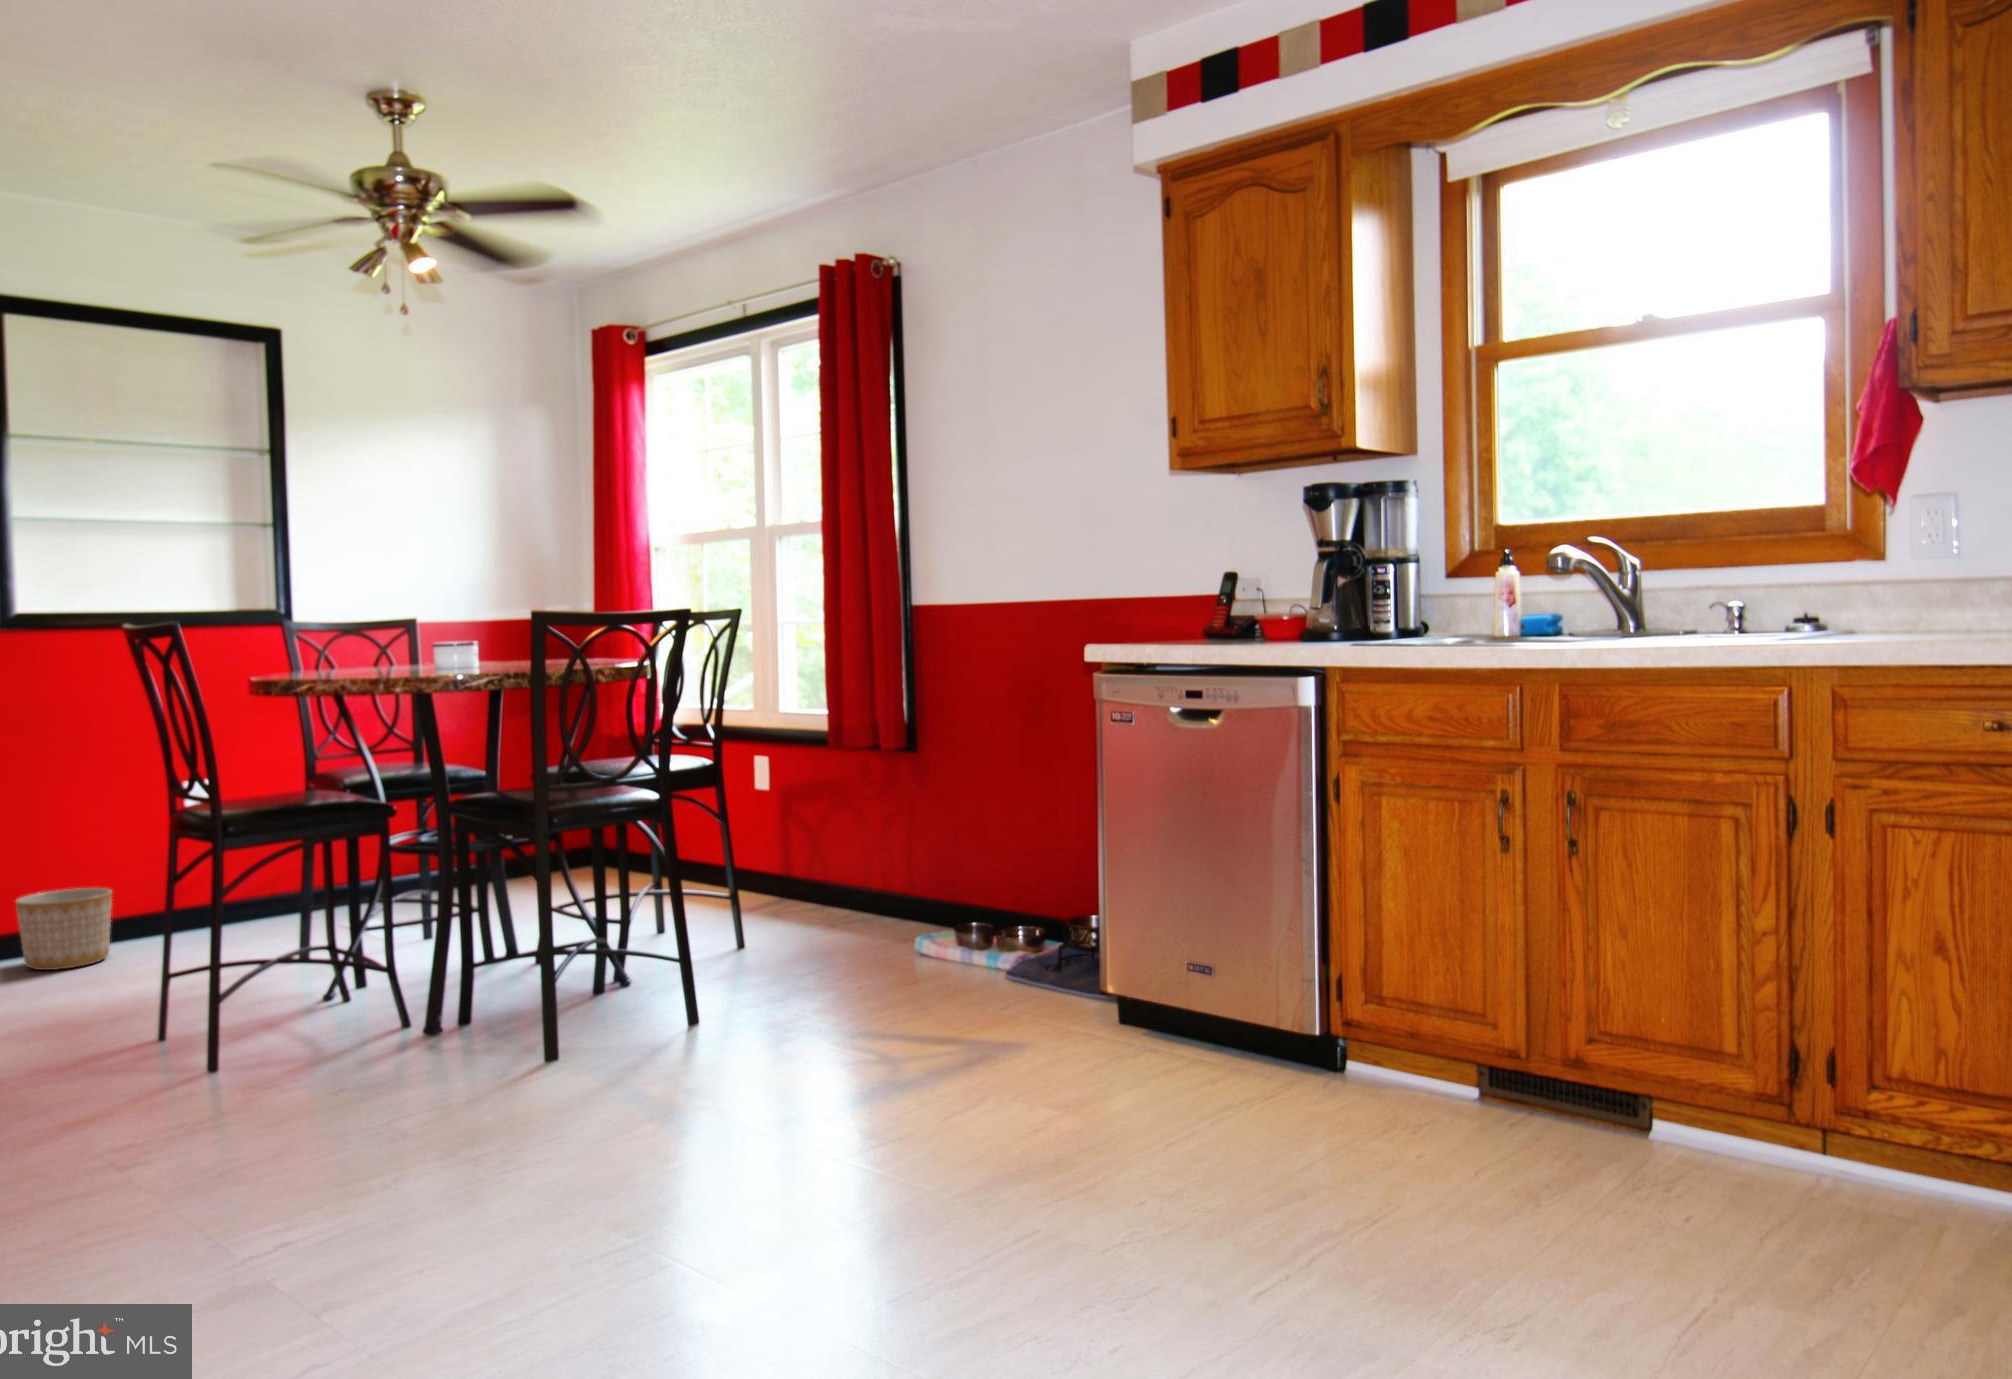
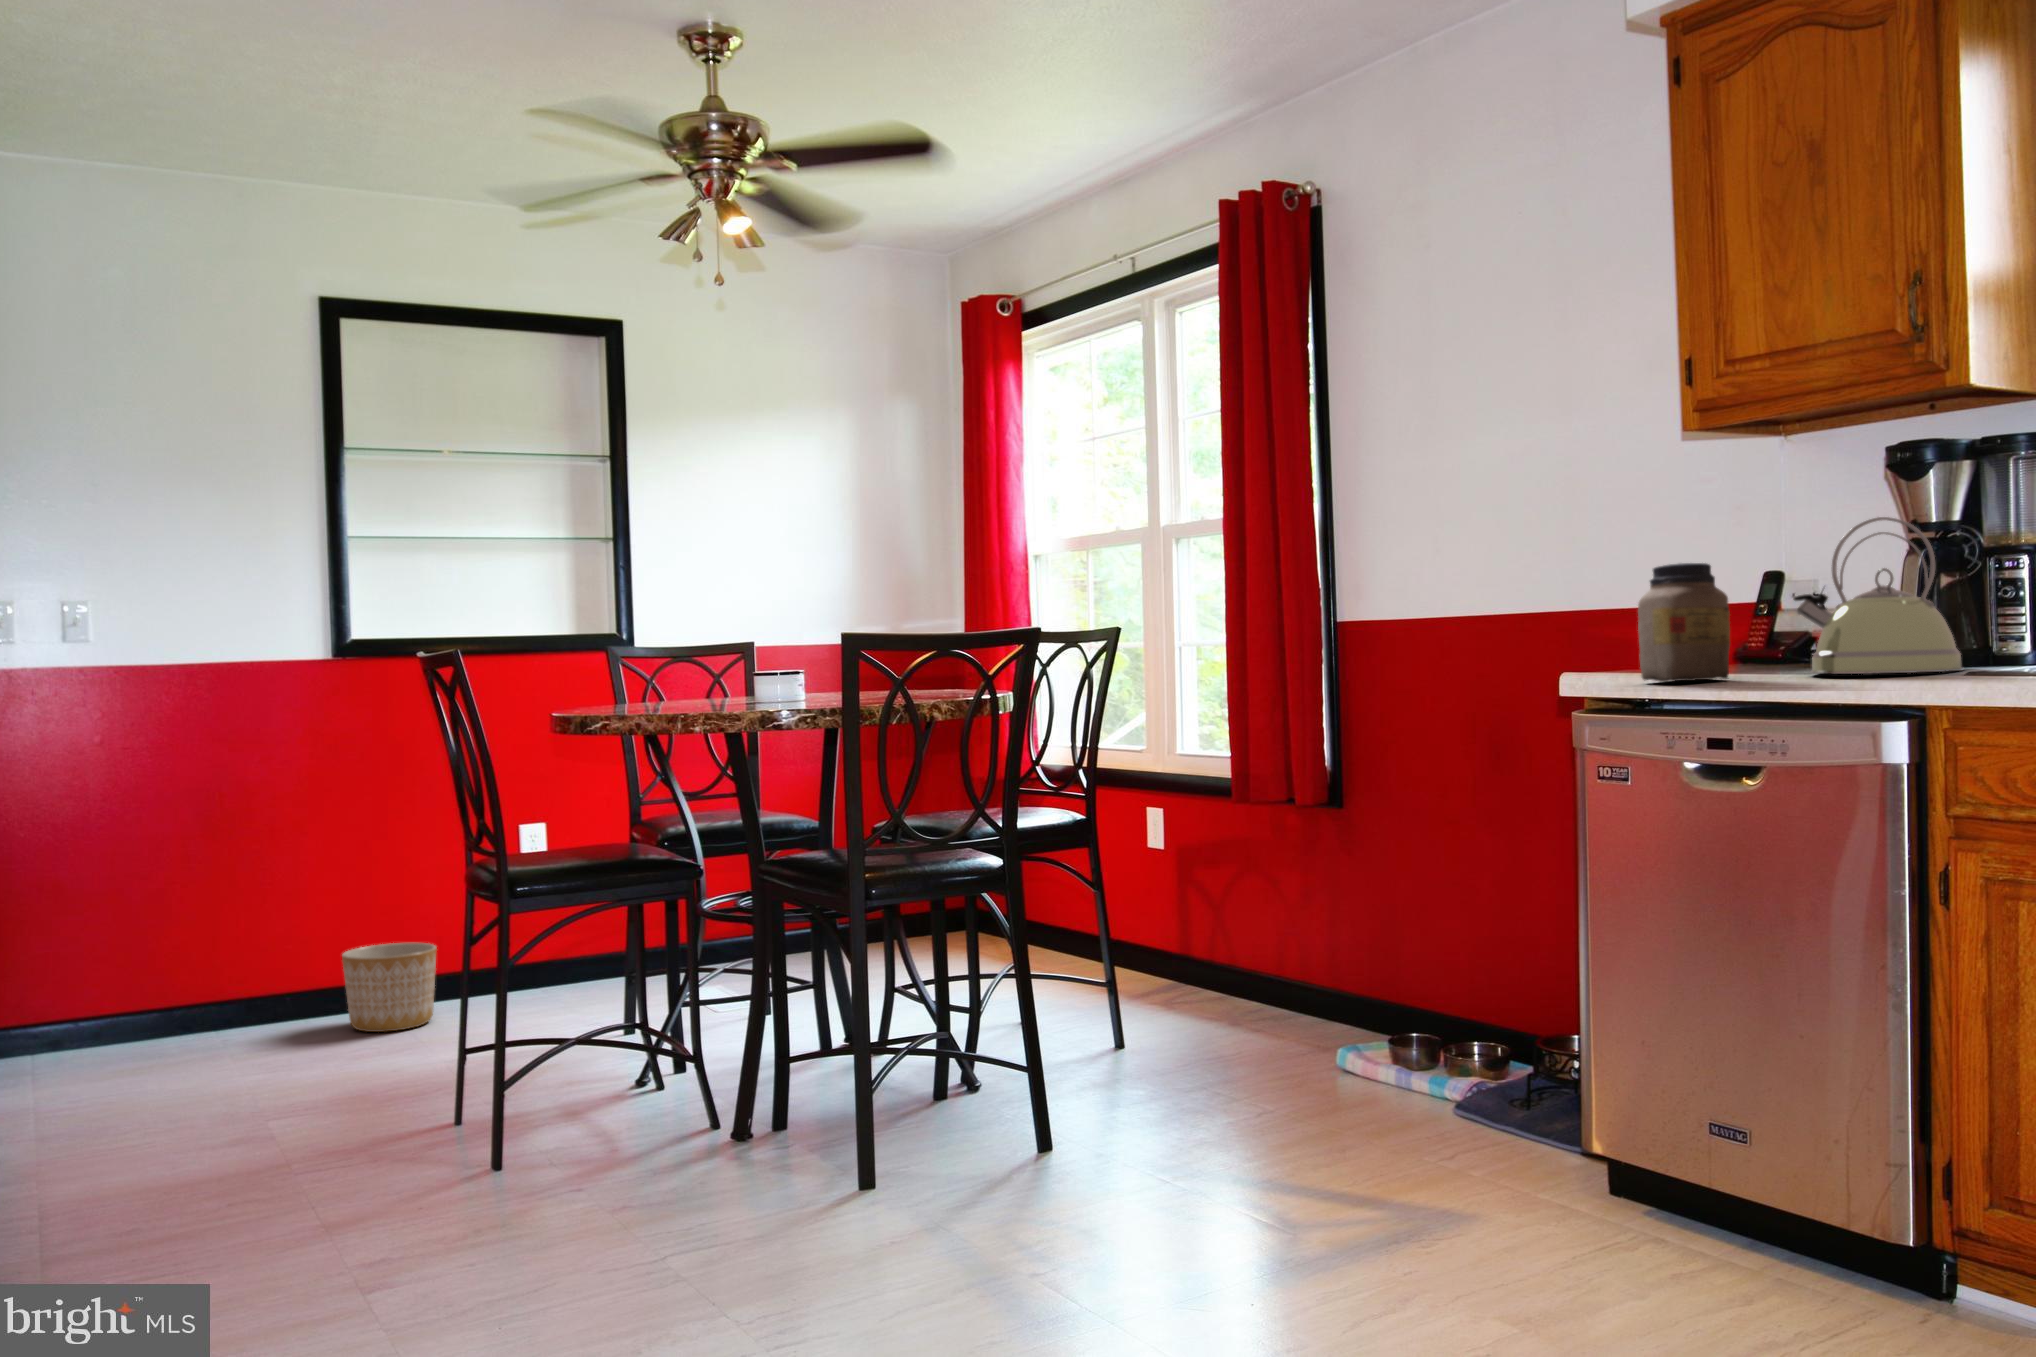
kettle: none [1244,535,1352,645] -> present [1793,517,1963,674]
jar: none [1141,565,1203,650] -> present [1638,563,1730,682]

